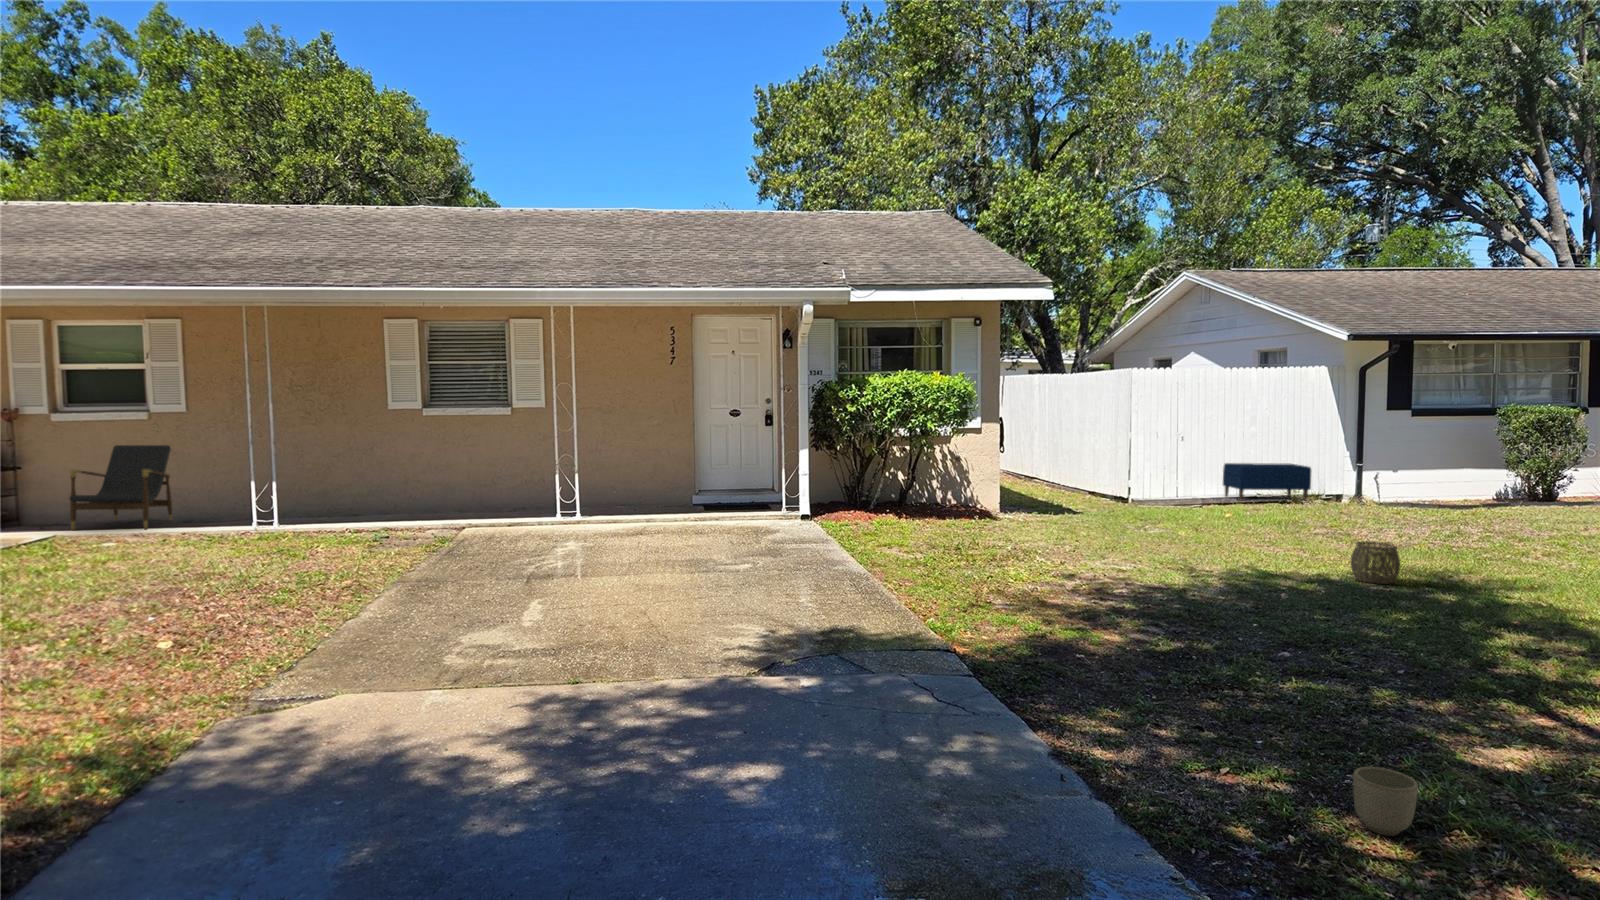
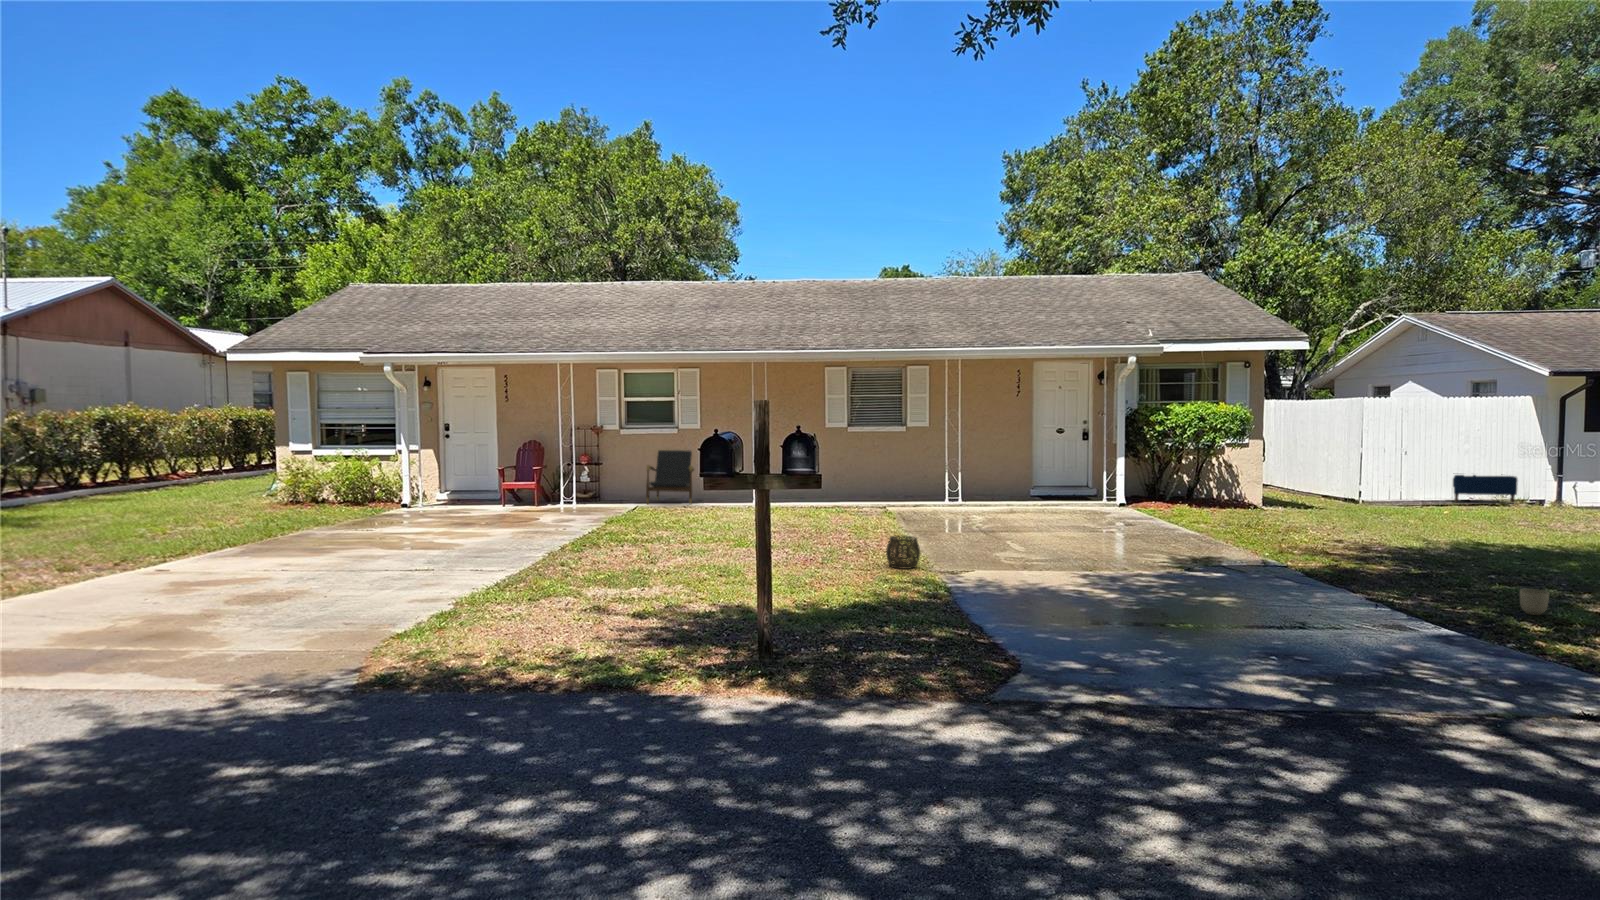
woven basket: present [1351,542,1401,584] -> present [886,536,920,569]

